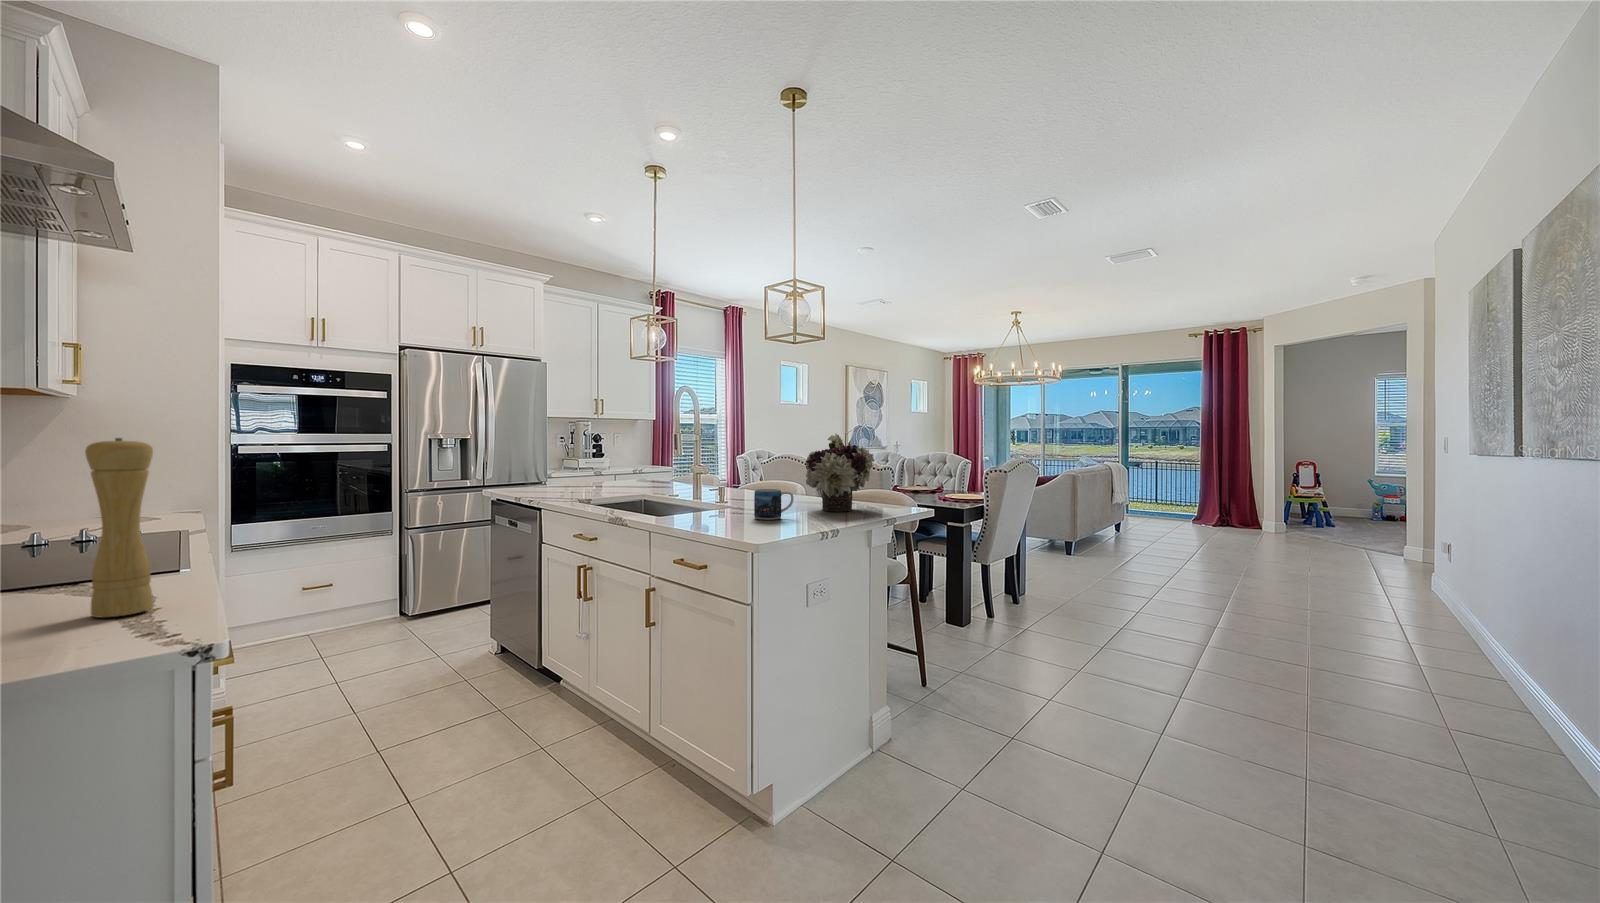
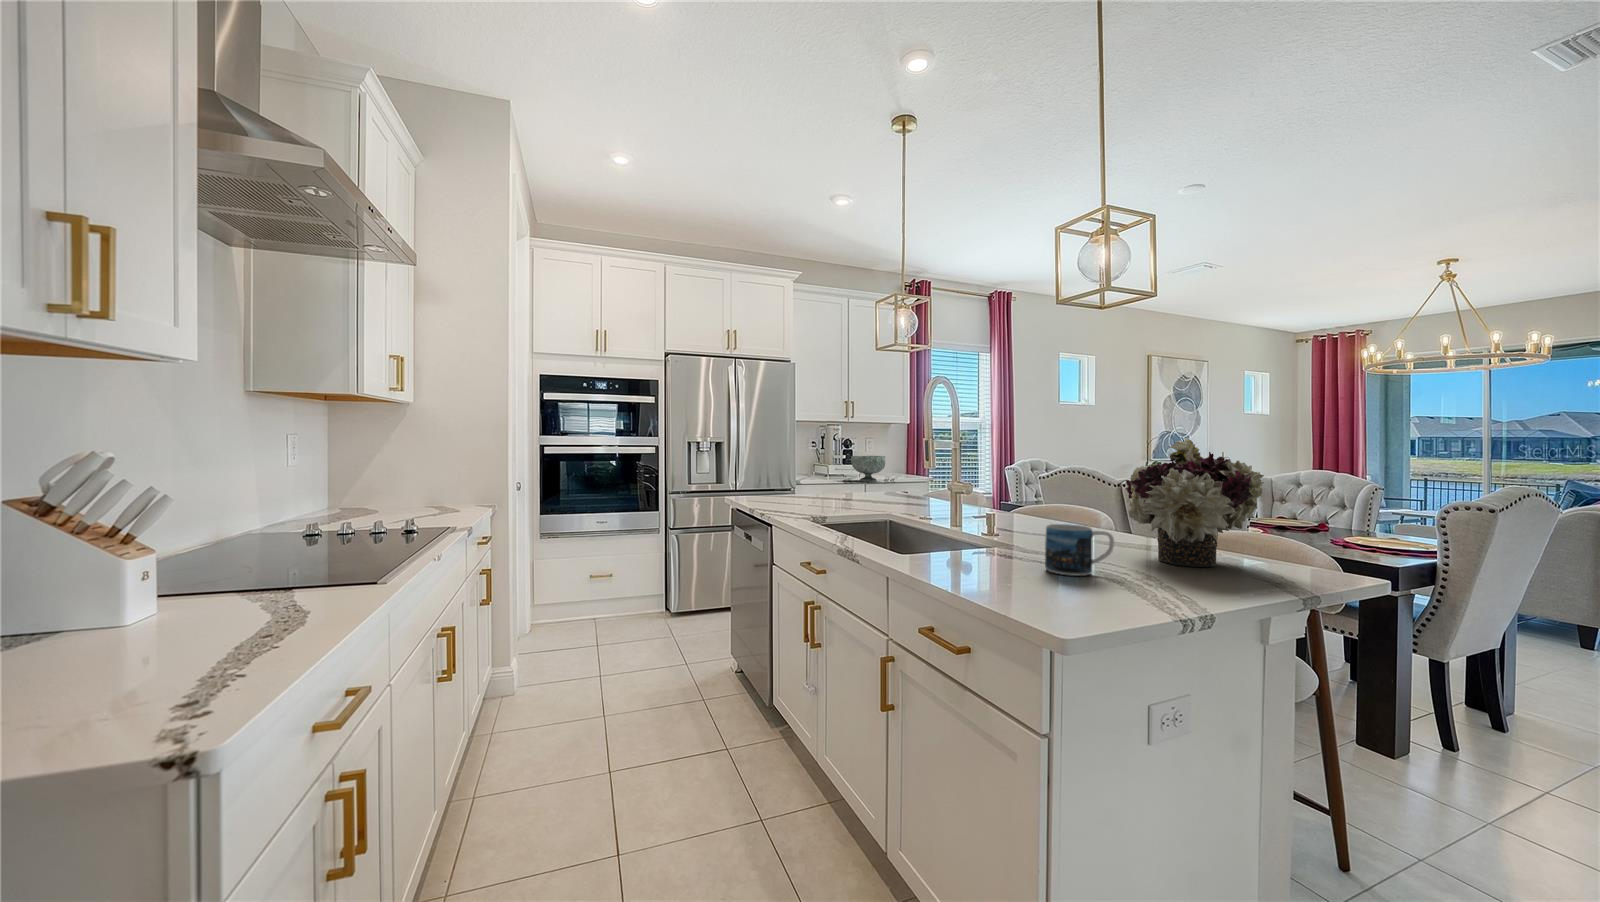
pepper mill: present [85,438,153,617] -> none [122,436,209,679]
decorative bowl: none [599,449,633,473] -> present [851,456,885,482]

